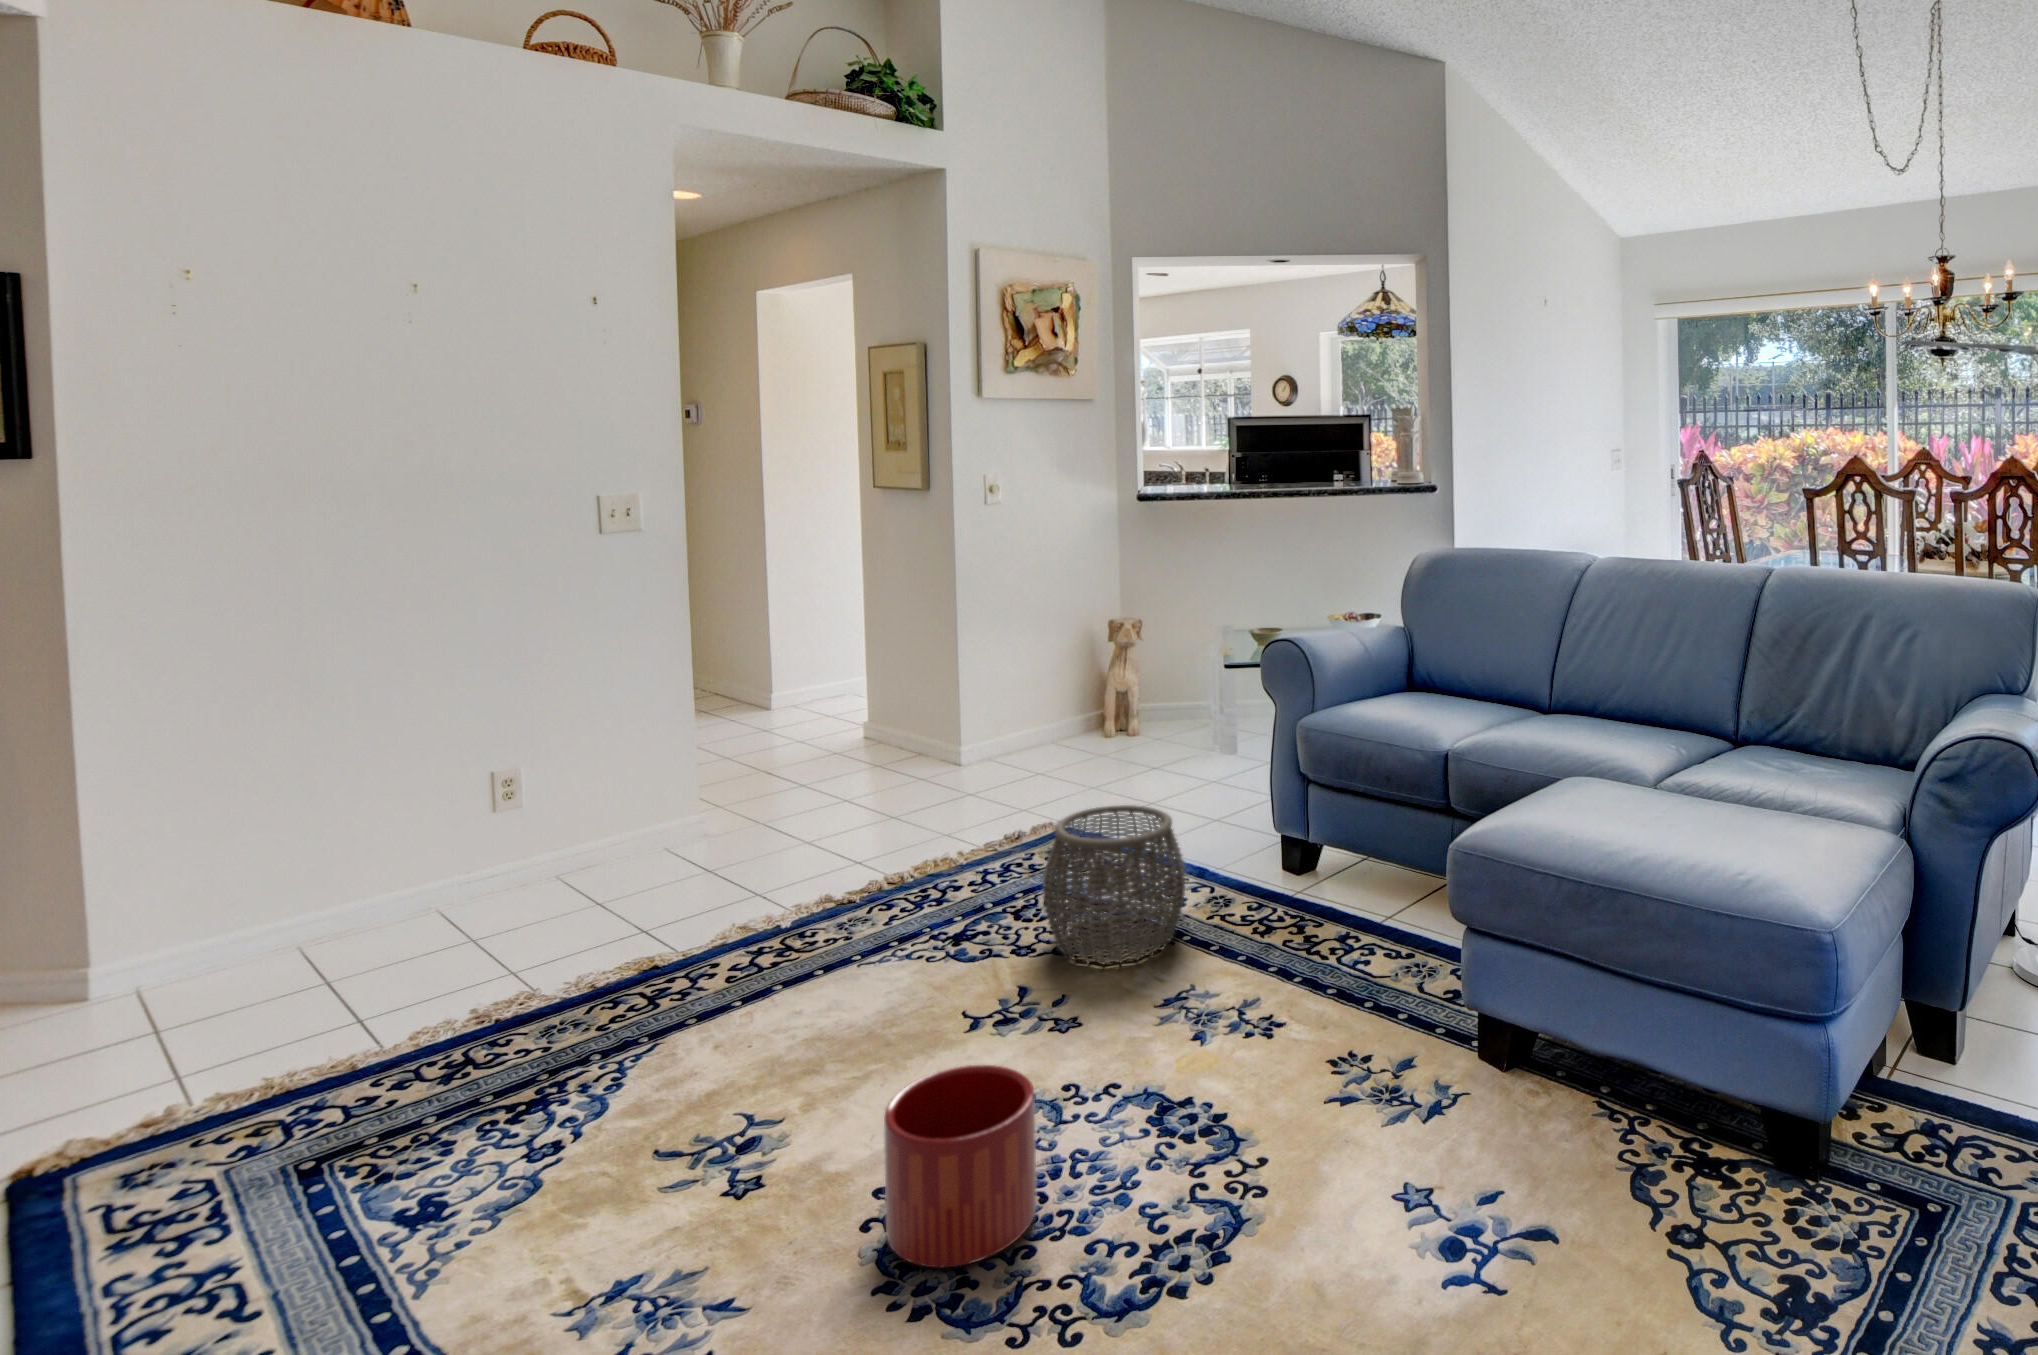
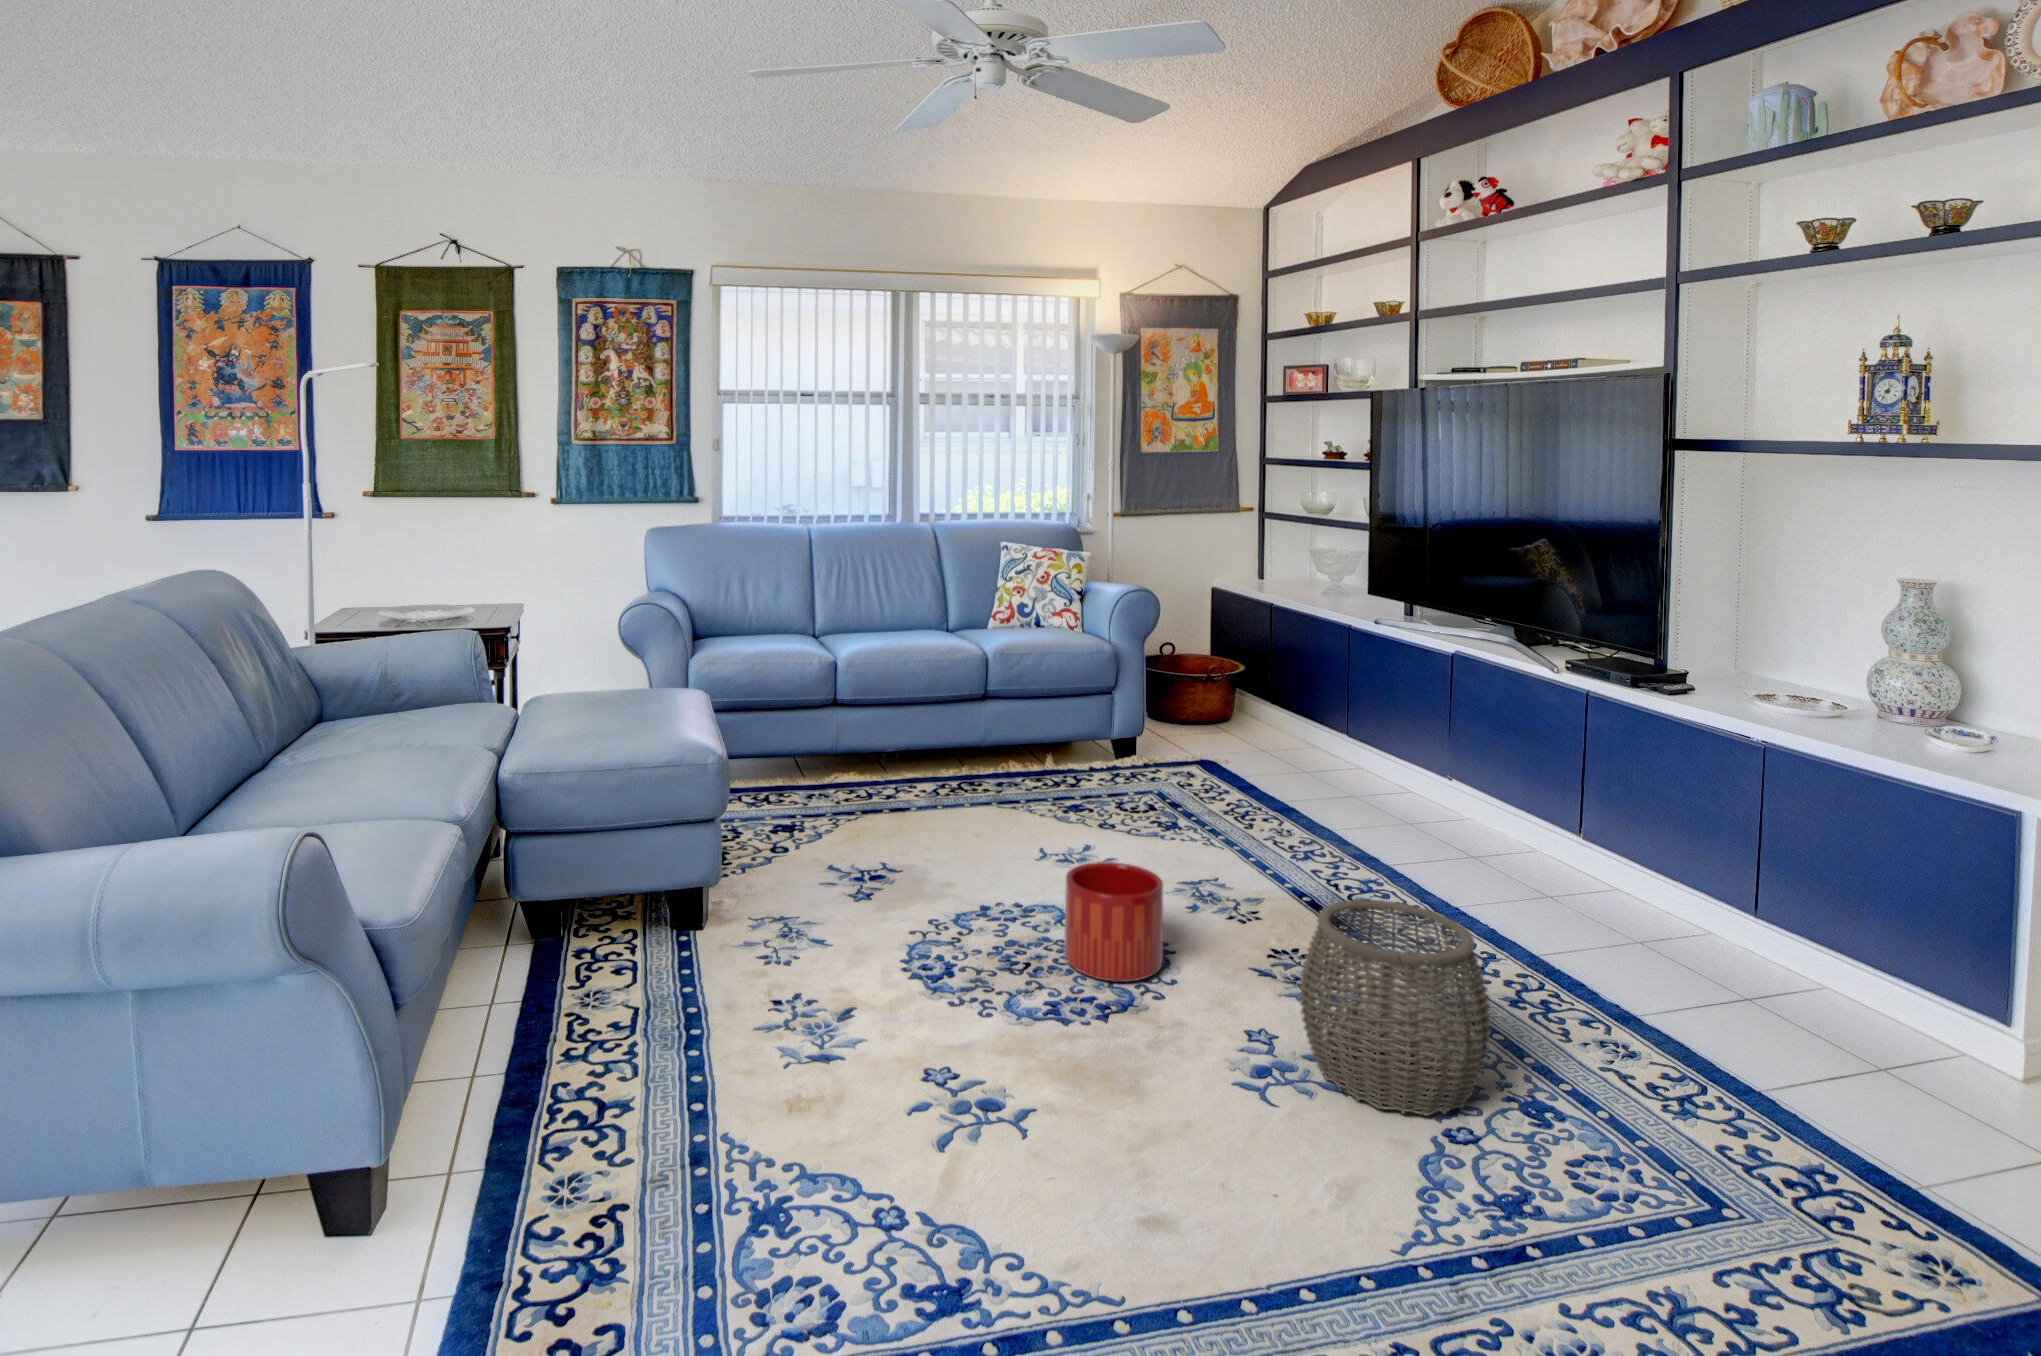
woven basket: present [1043,805,1186,964] -> present [1300,900,1491,1116]

